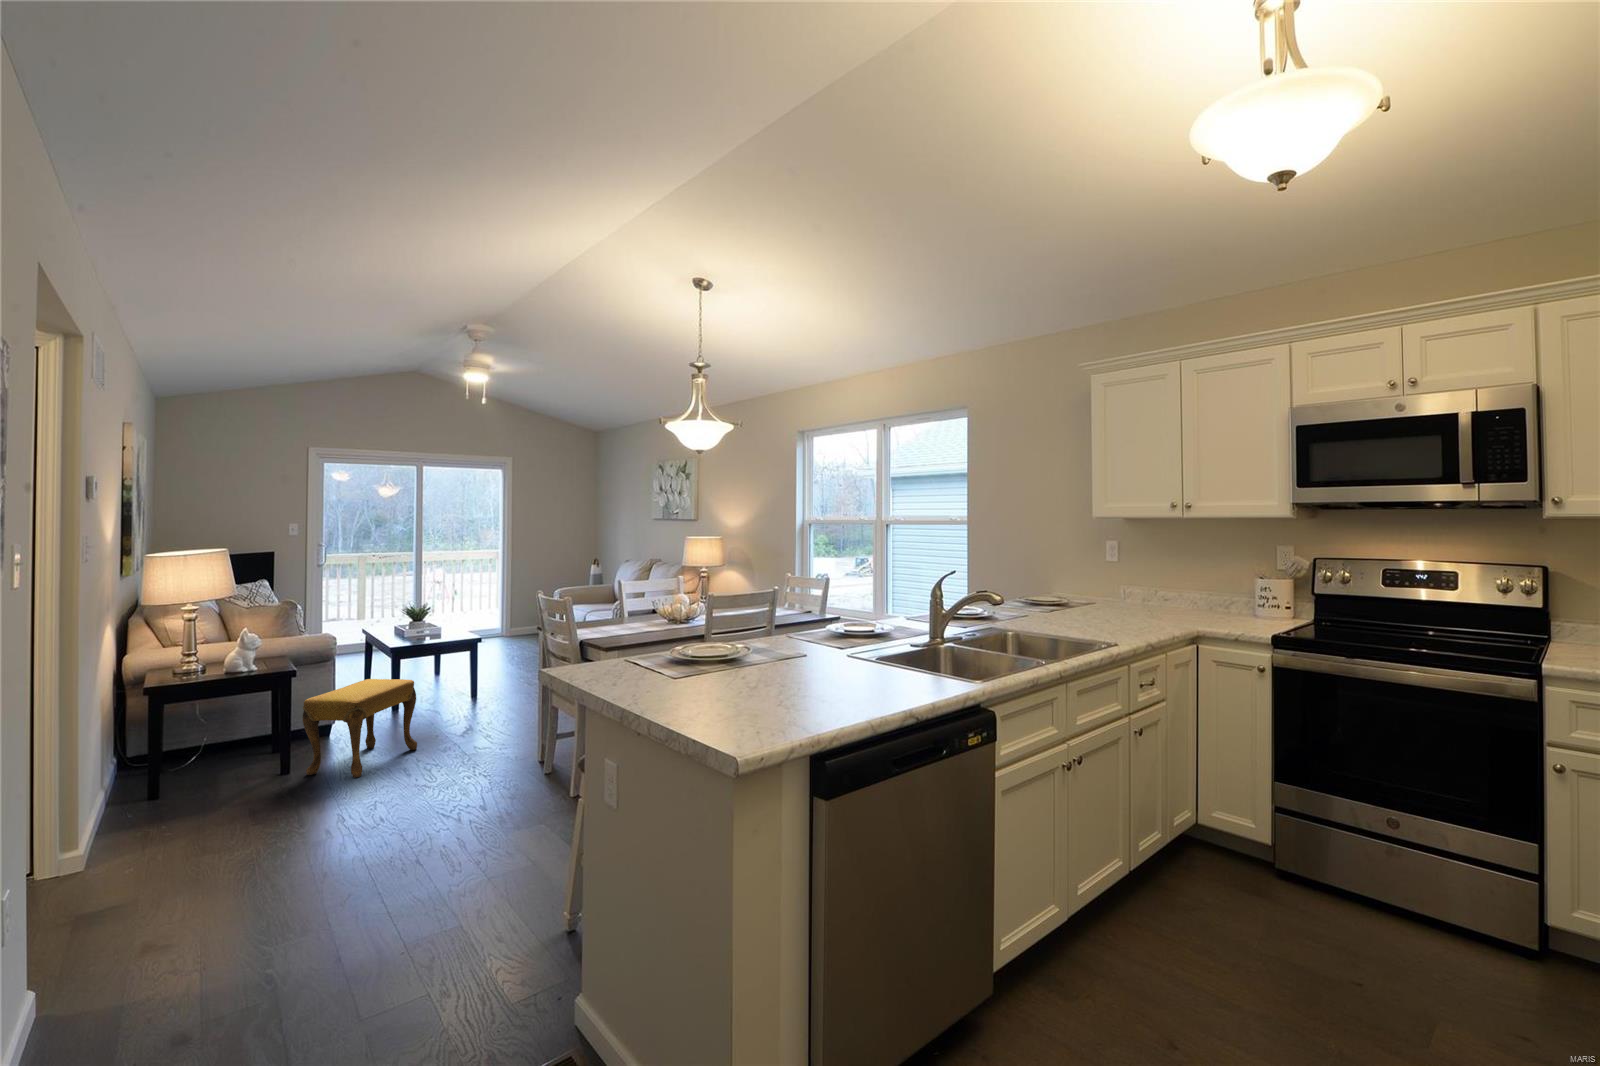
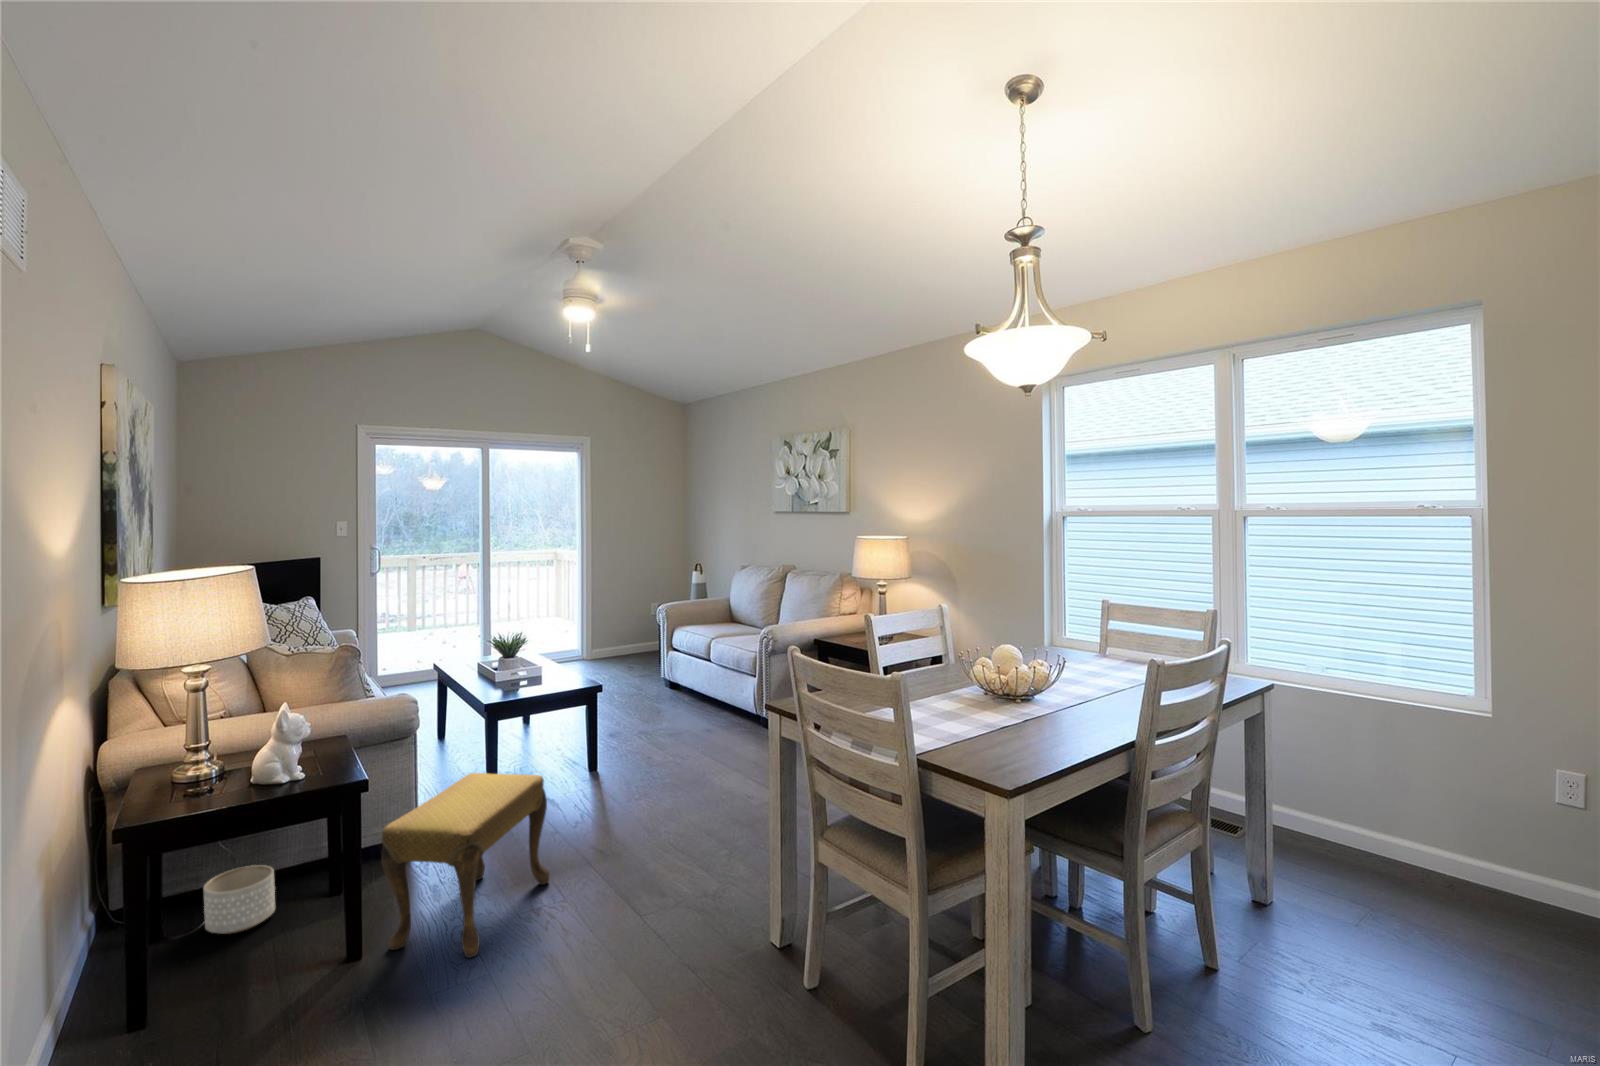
planter: none [190,733,235,770] -> present [204,865,275,934]

